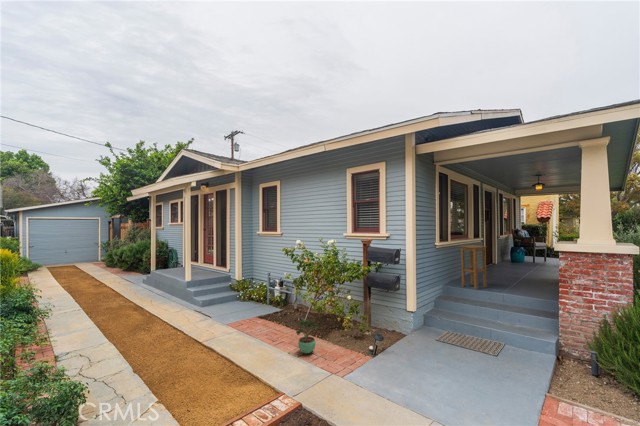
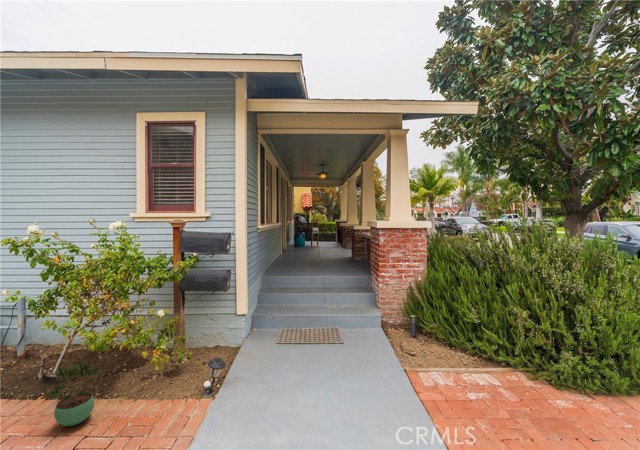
stool: present [460,245,487,290] -> none [284,229,310,275]

